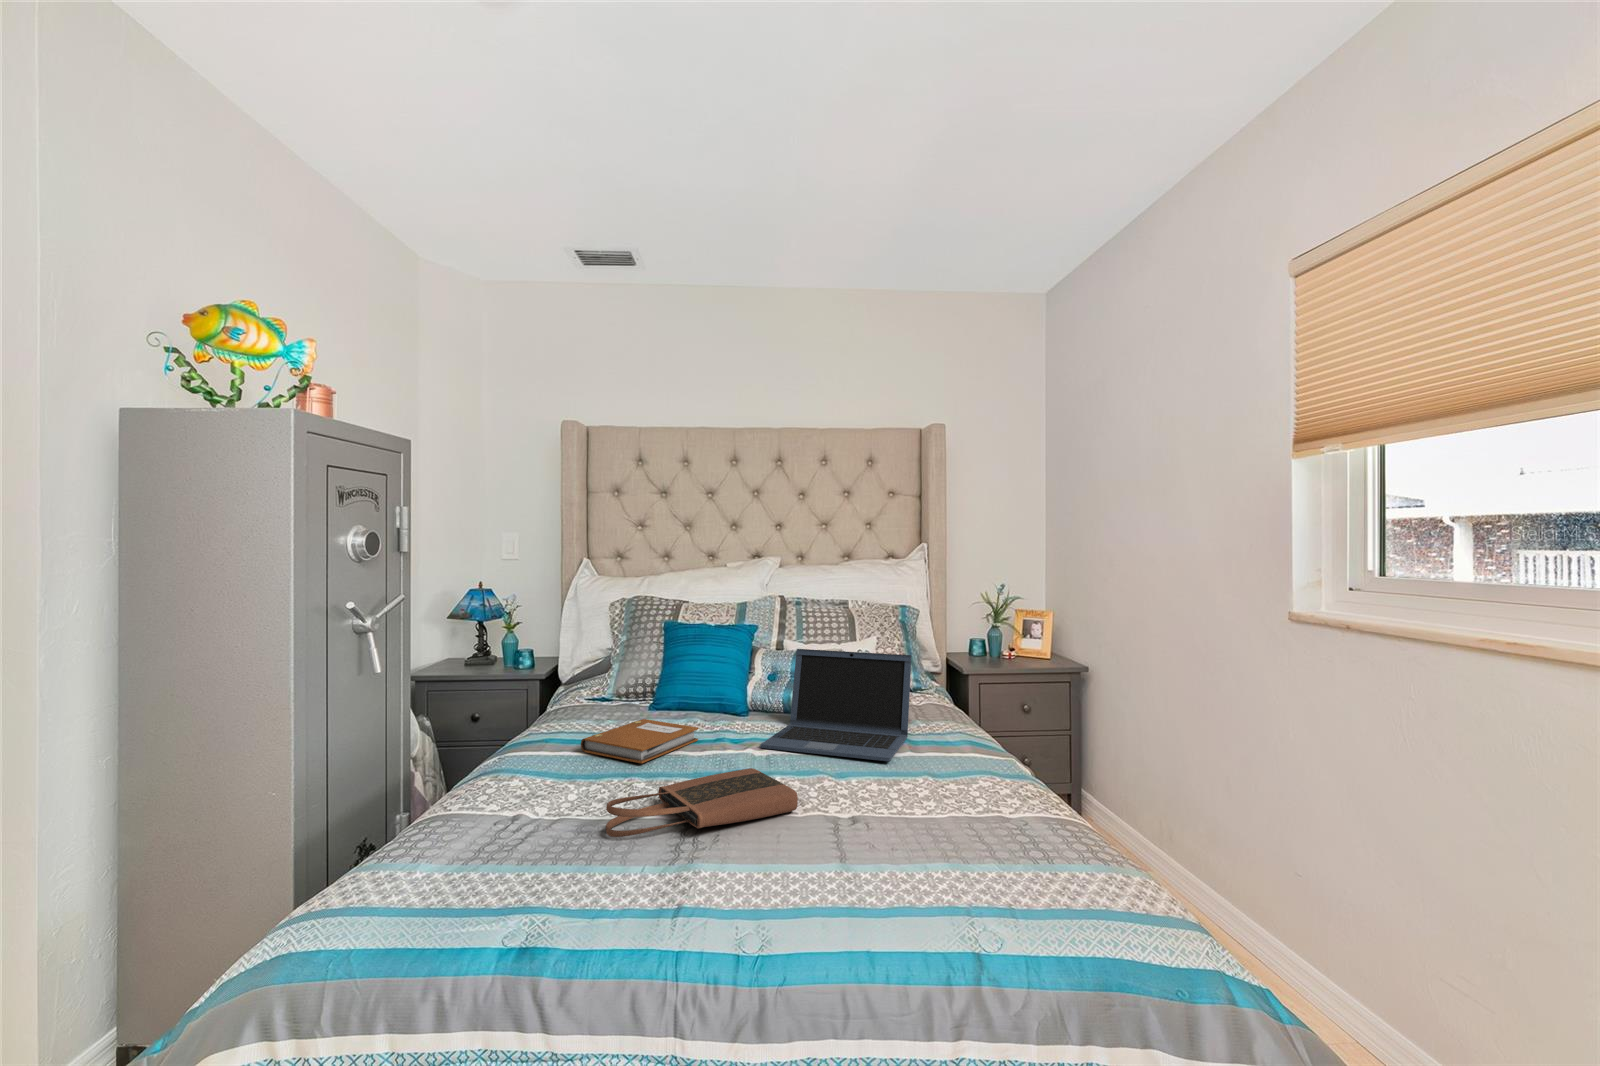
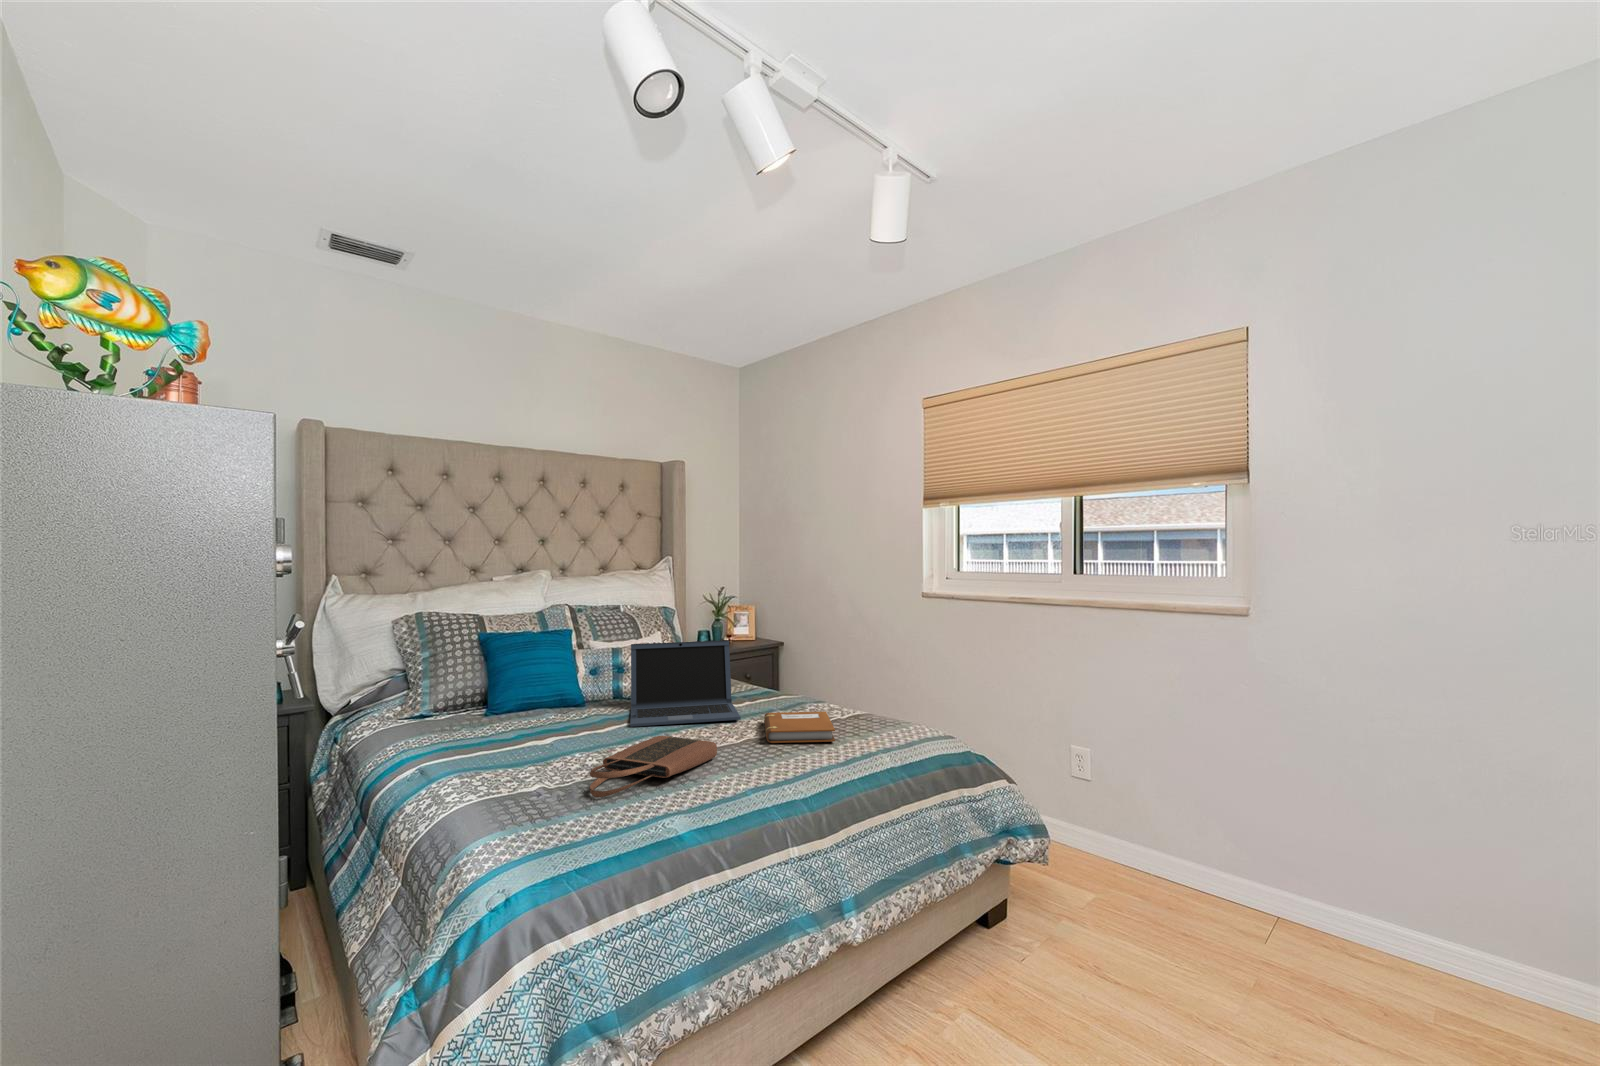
notebook: present [581,719,698,763] -> present [764,712,835,743]

